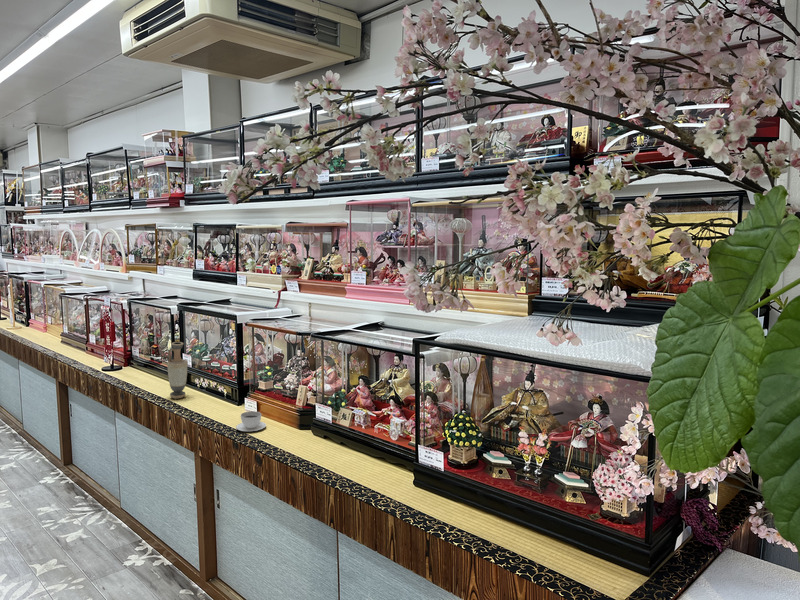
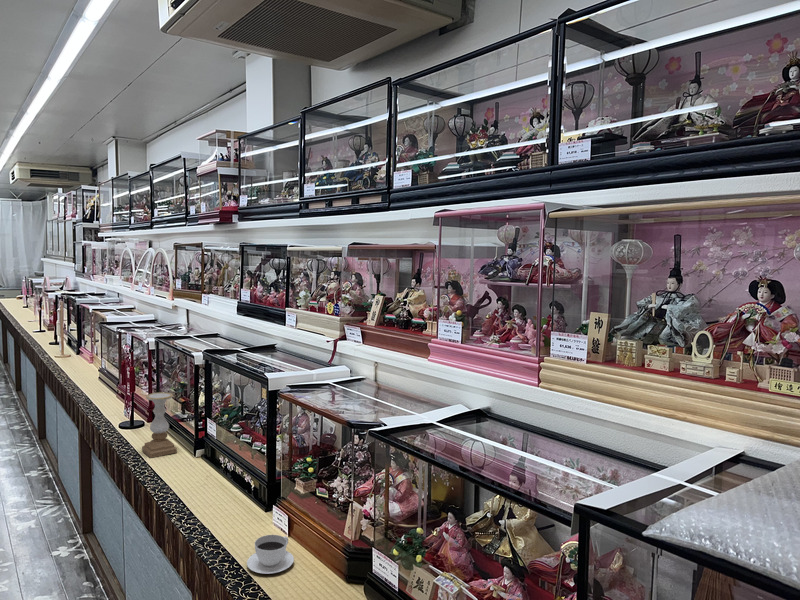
candle holder: none [128,339,157,387] -> present [142,392,177,458]
vase: present [167,342,188,399] -> none [179,406,207,486]

